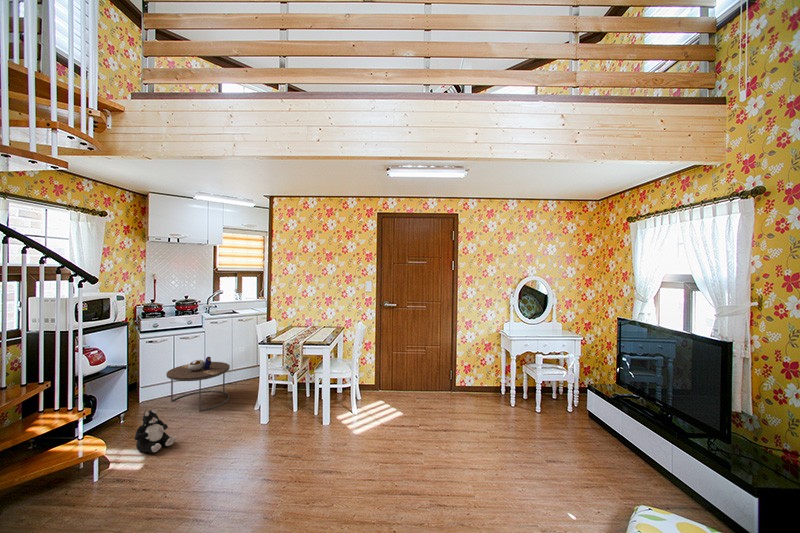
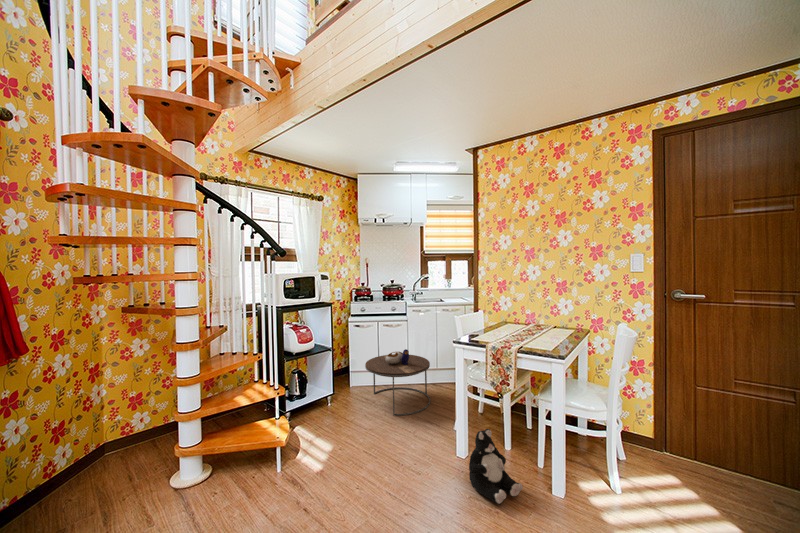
plush toy: present [135,408,176,453] -> present [469,429,523,504]

